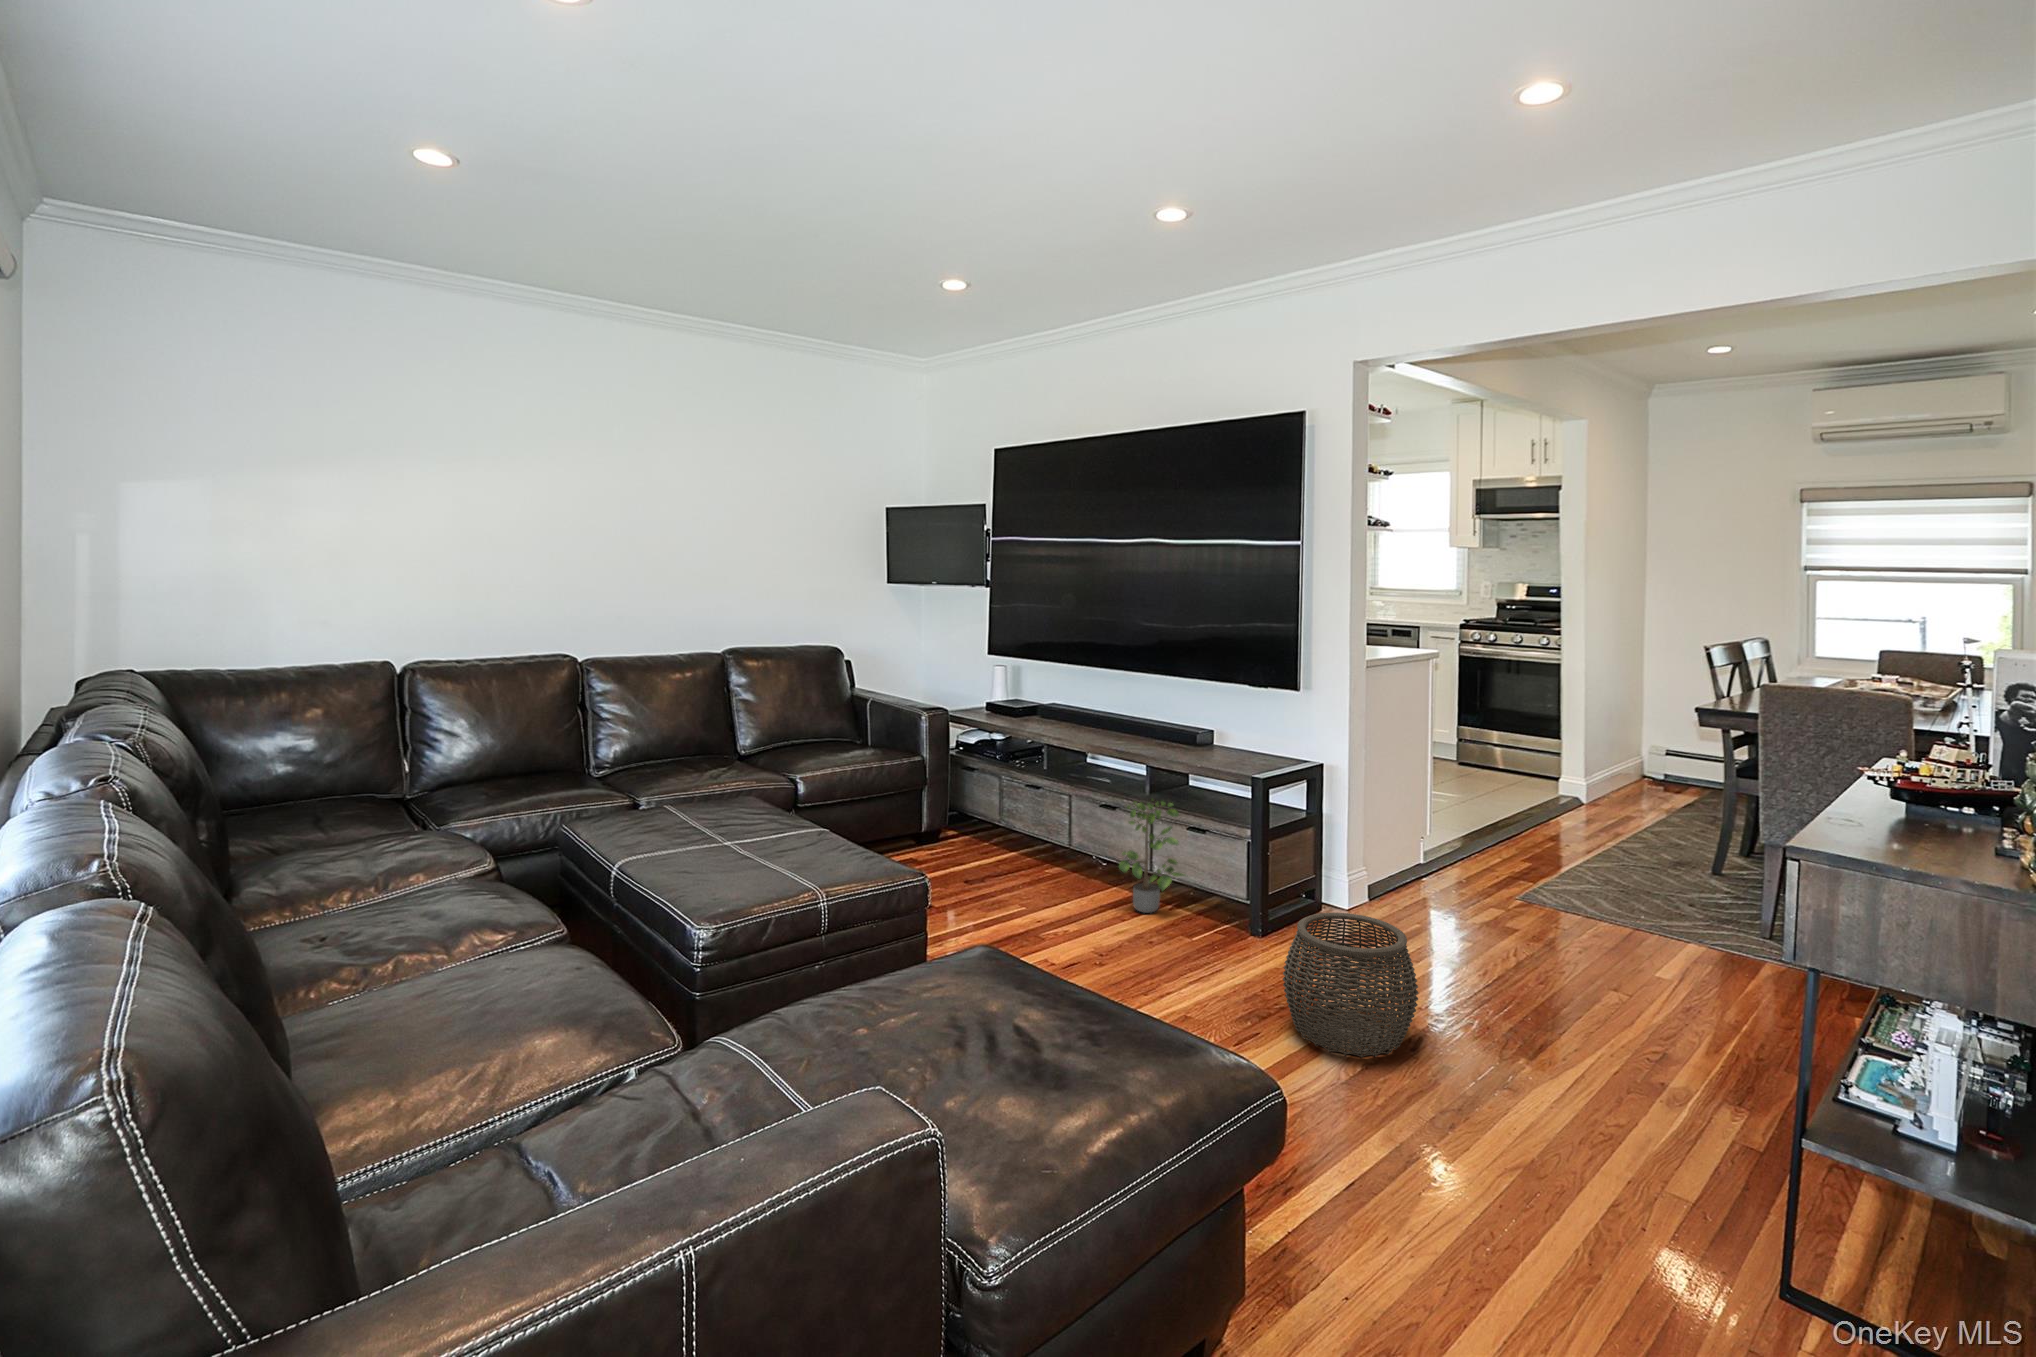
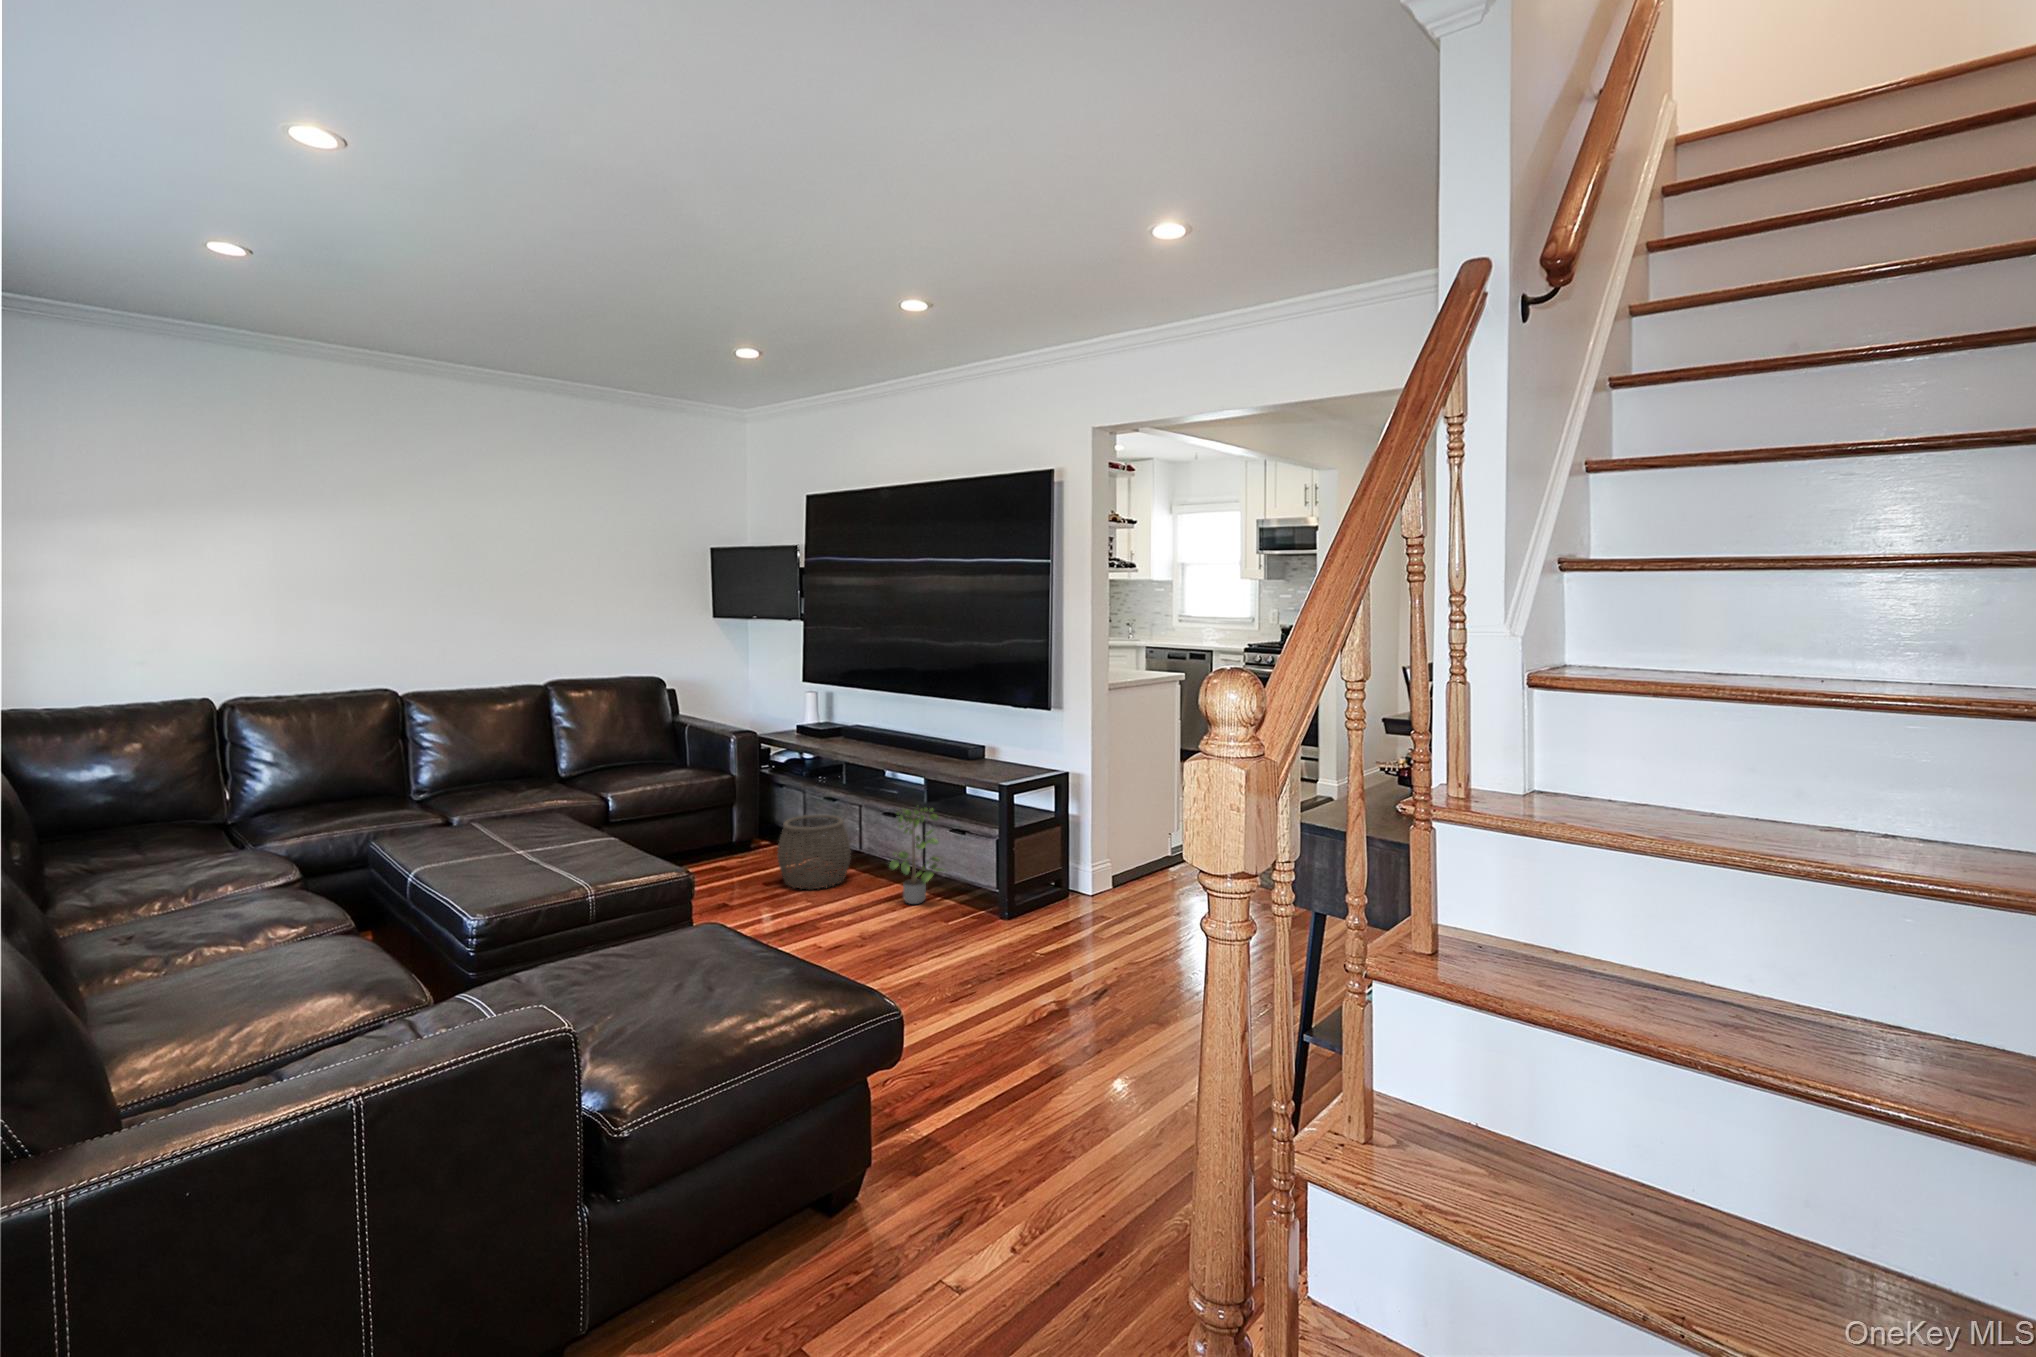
woven basket: present [1283,913,1419,1057] -> present [777,814,851,889]

